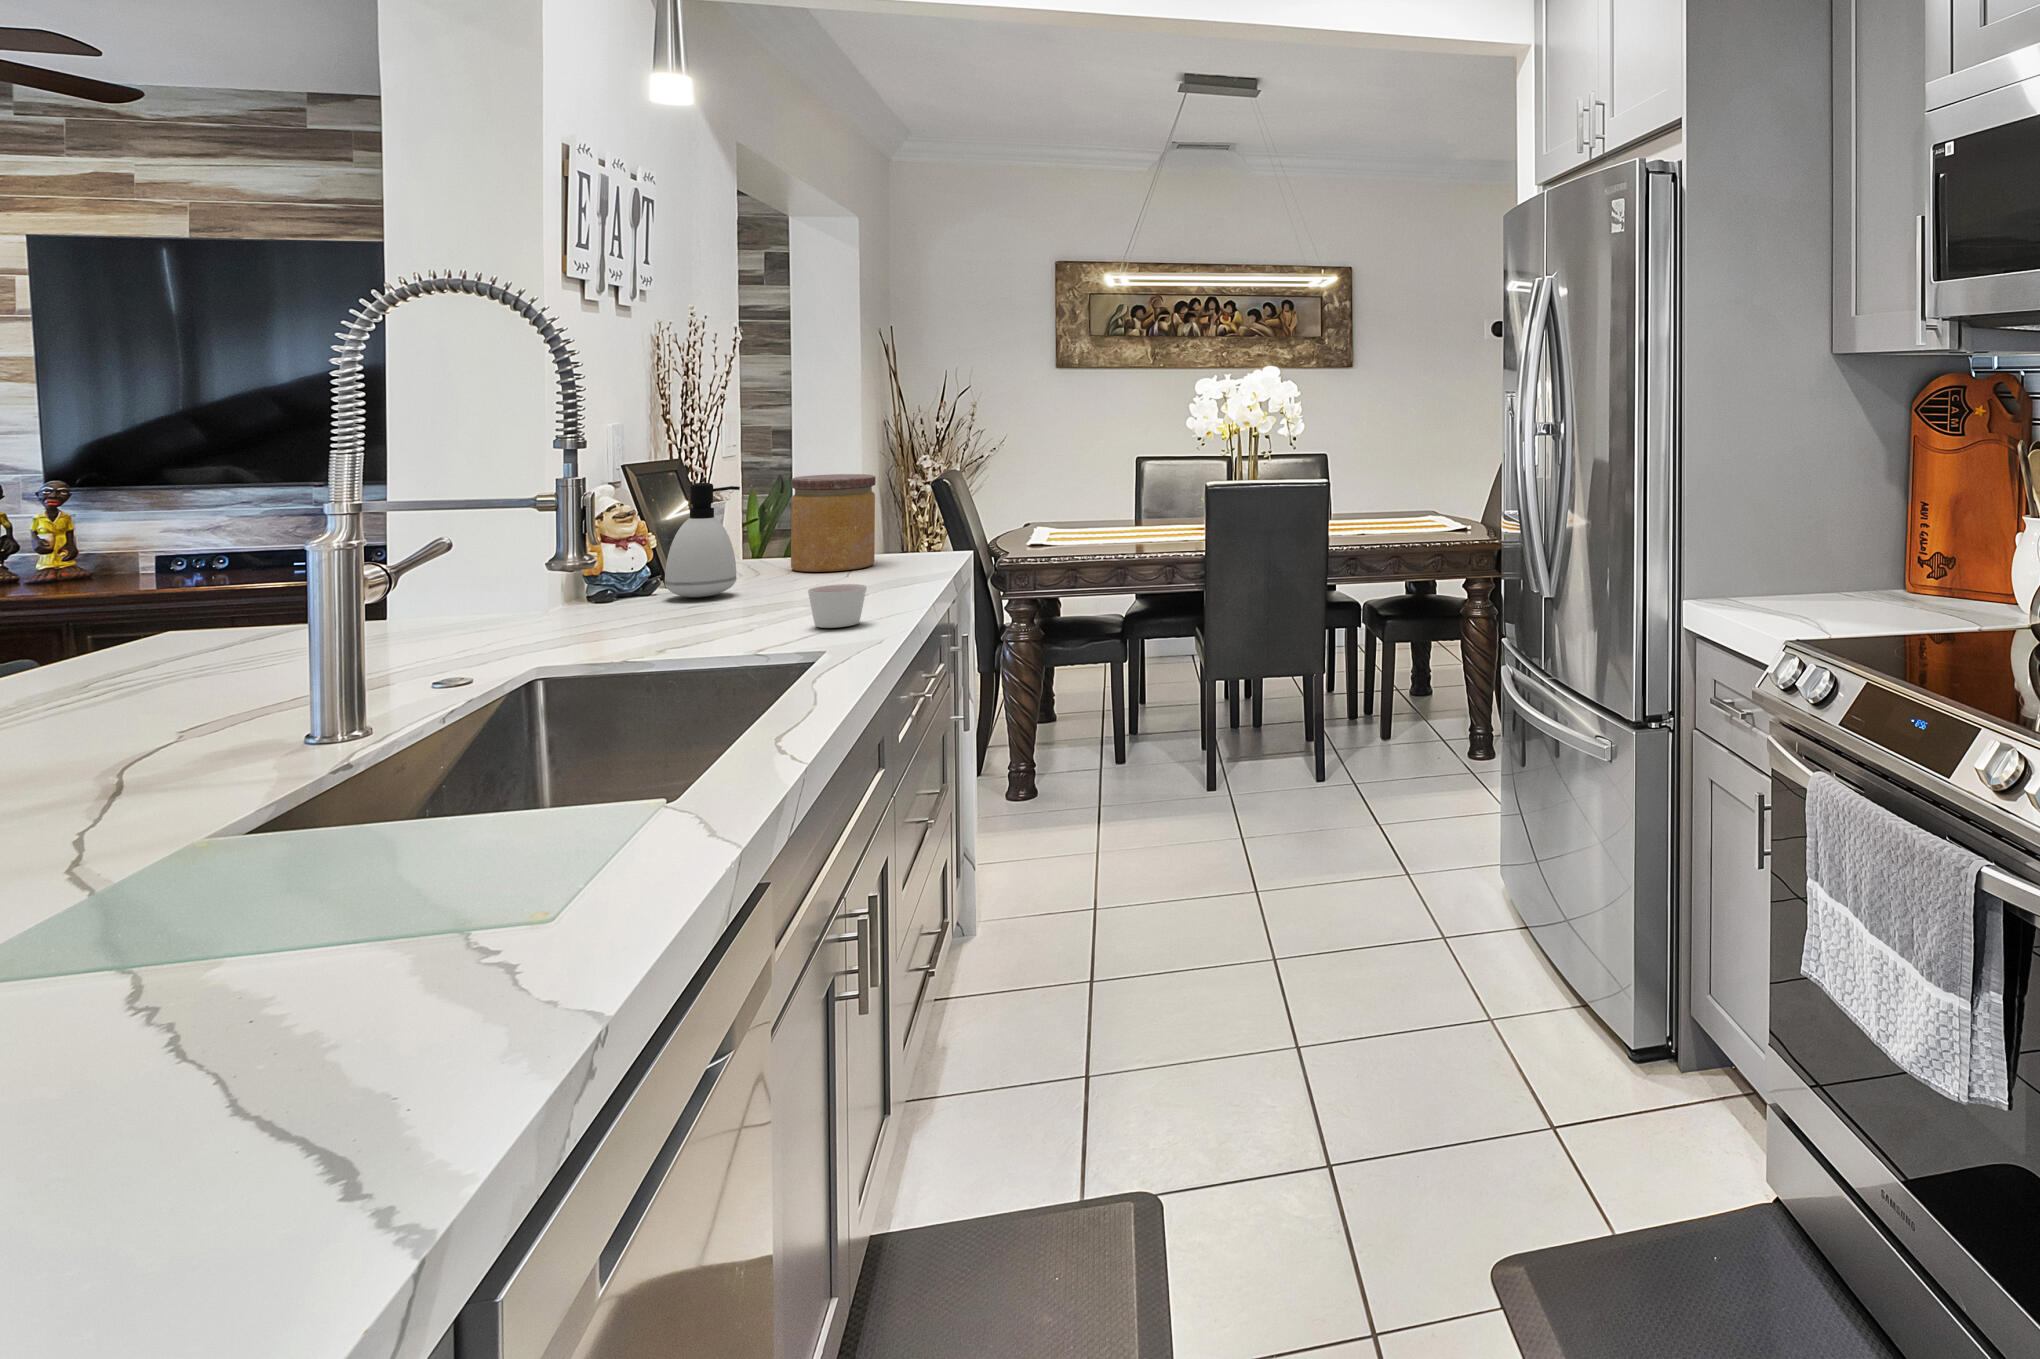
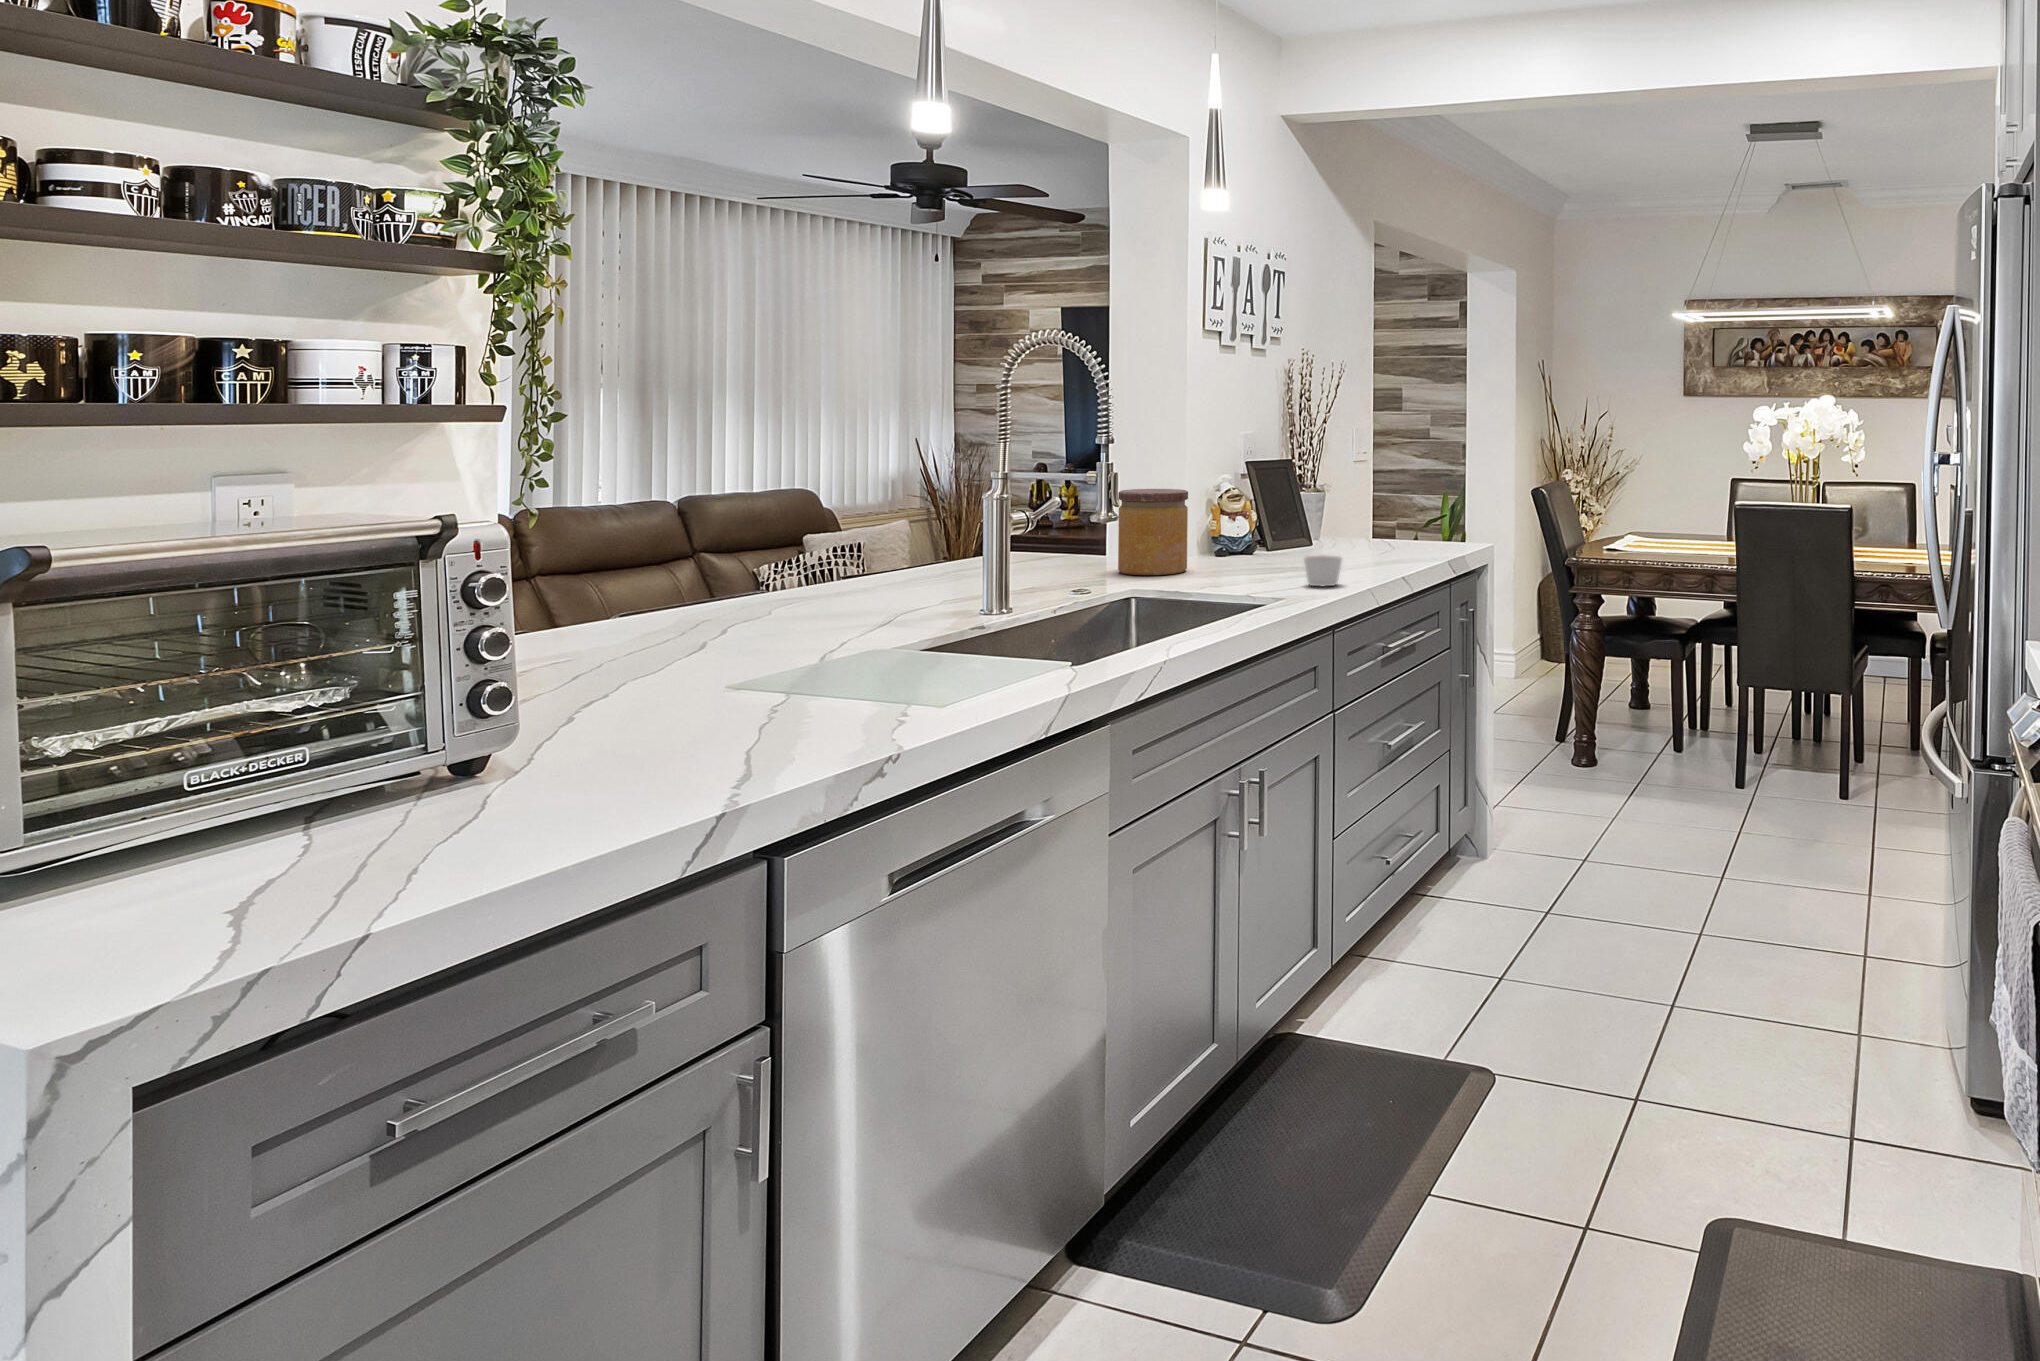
jar: present [791,474,876,572] -> present [1118,489,1188,575]
soap dispenser: present [665,483,740,597] -> none [1253,478,1299,560]

